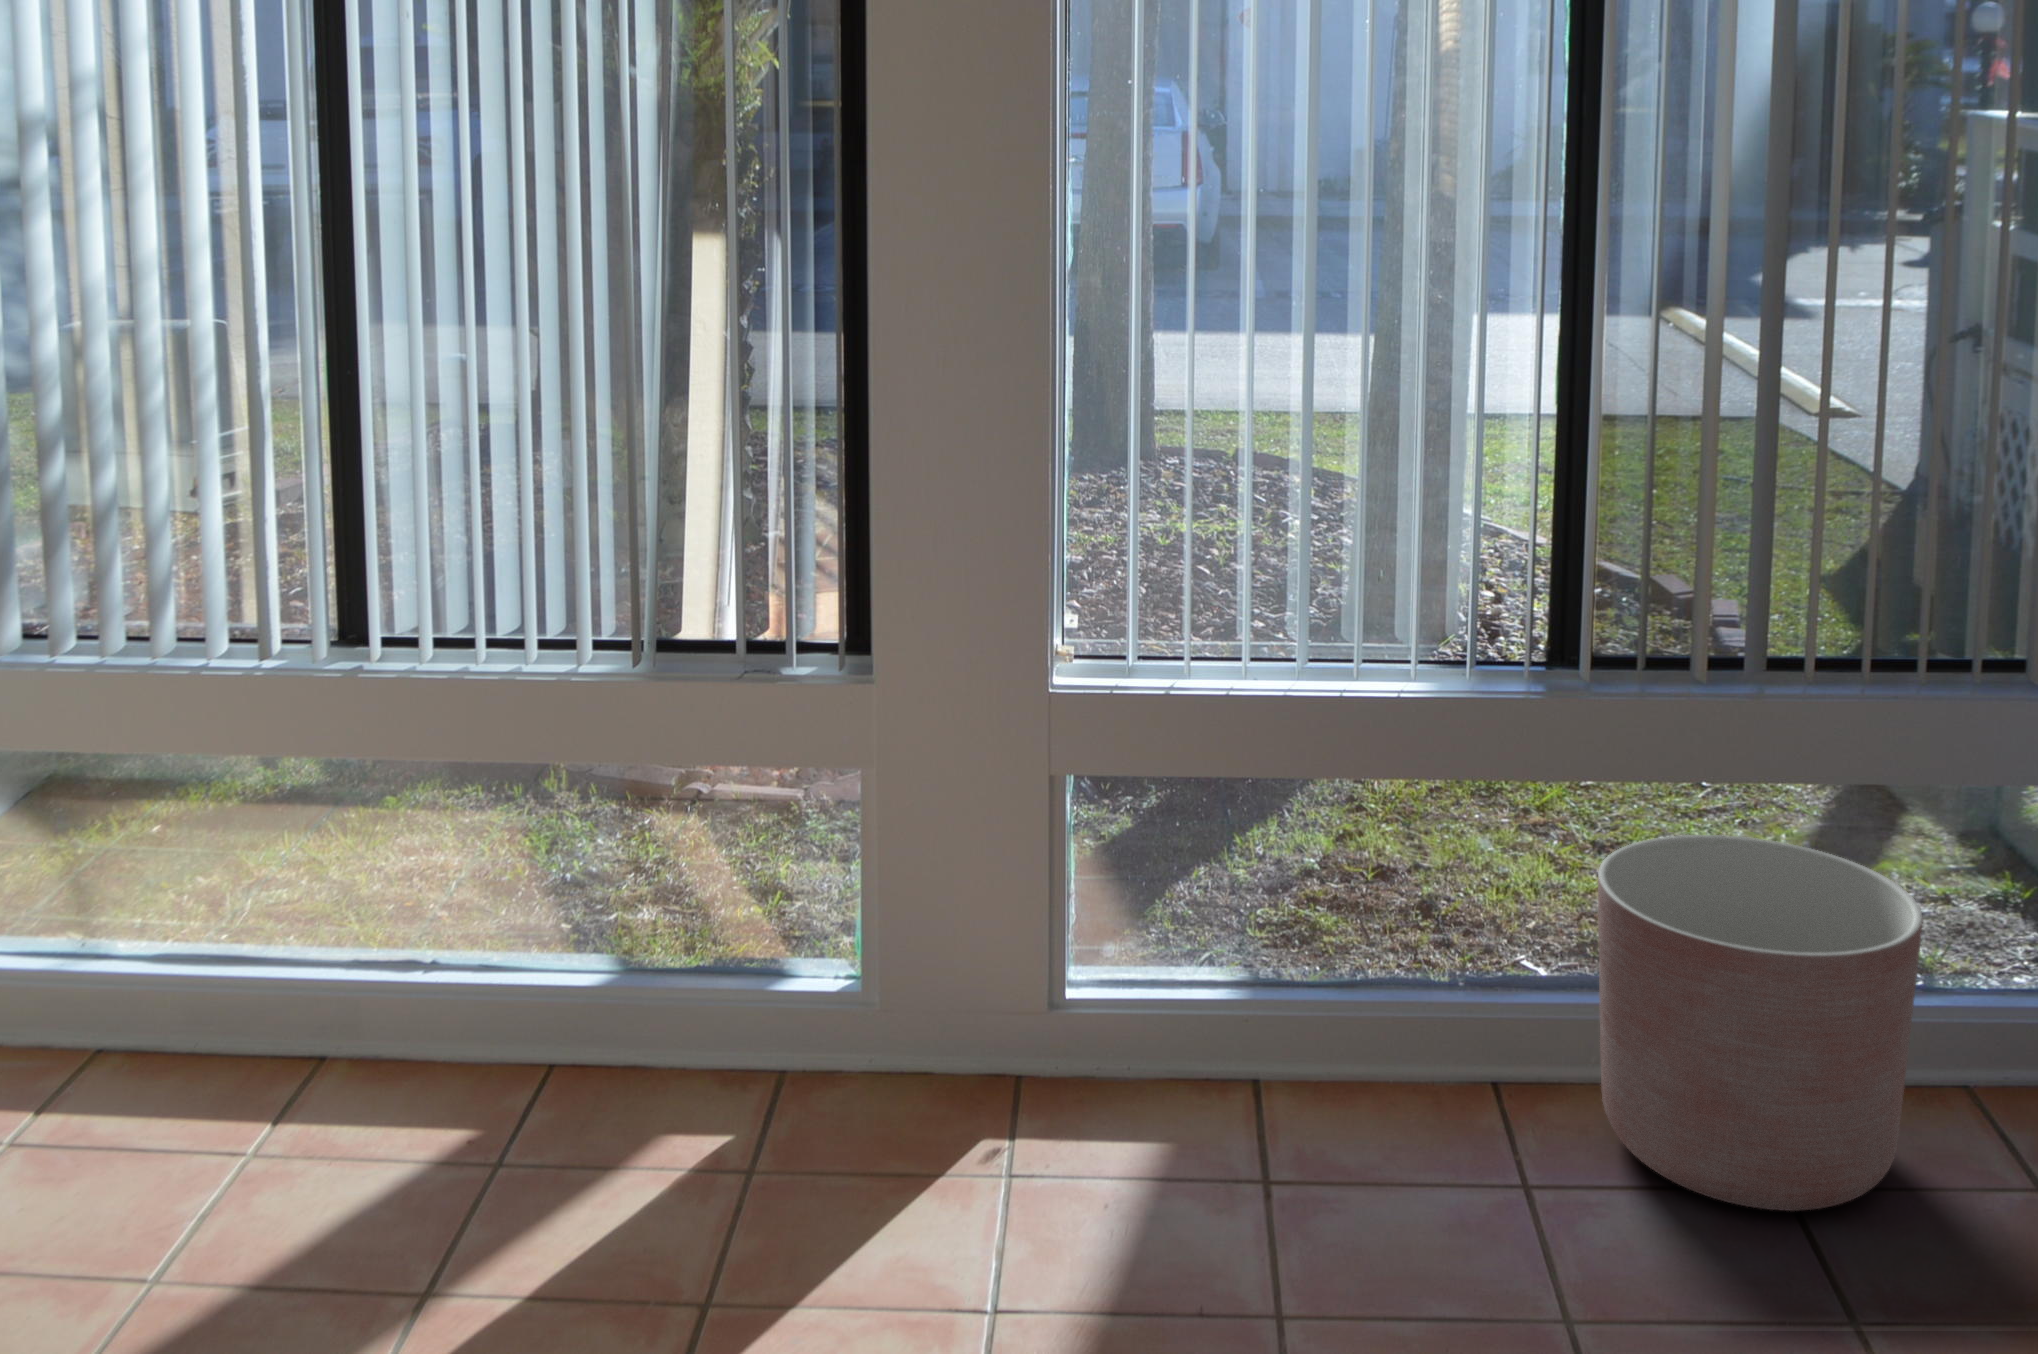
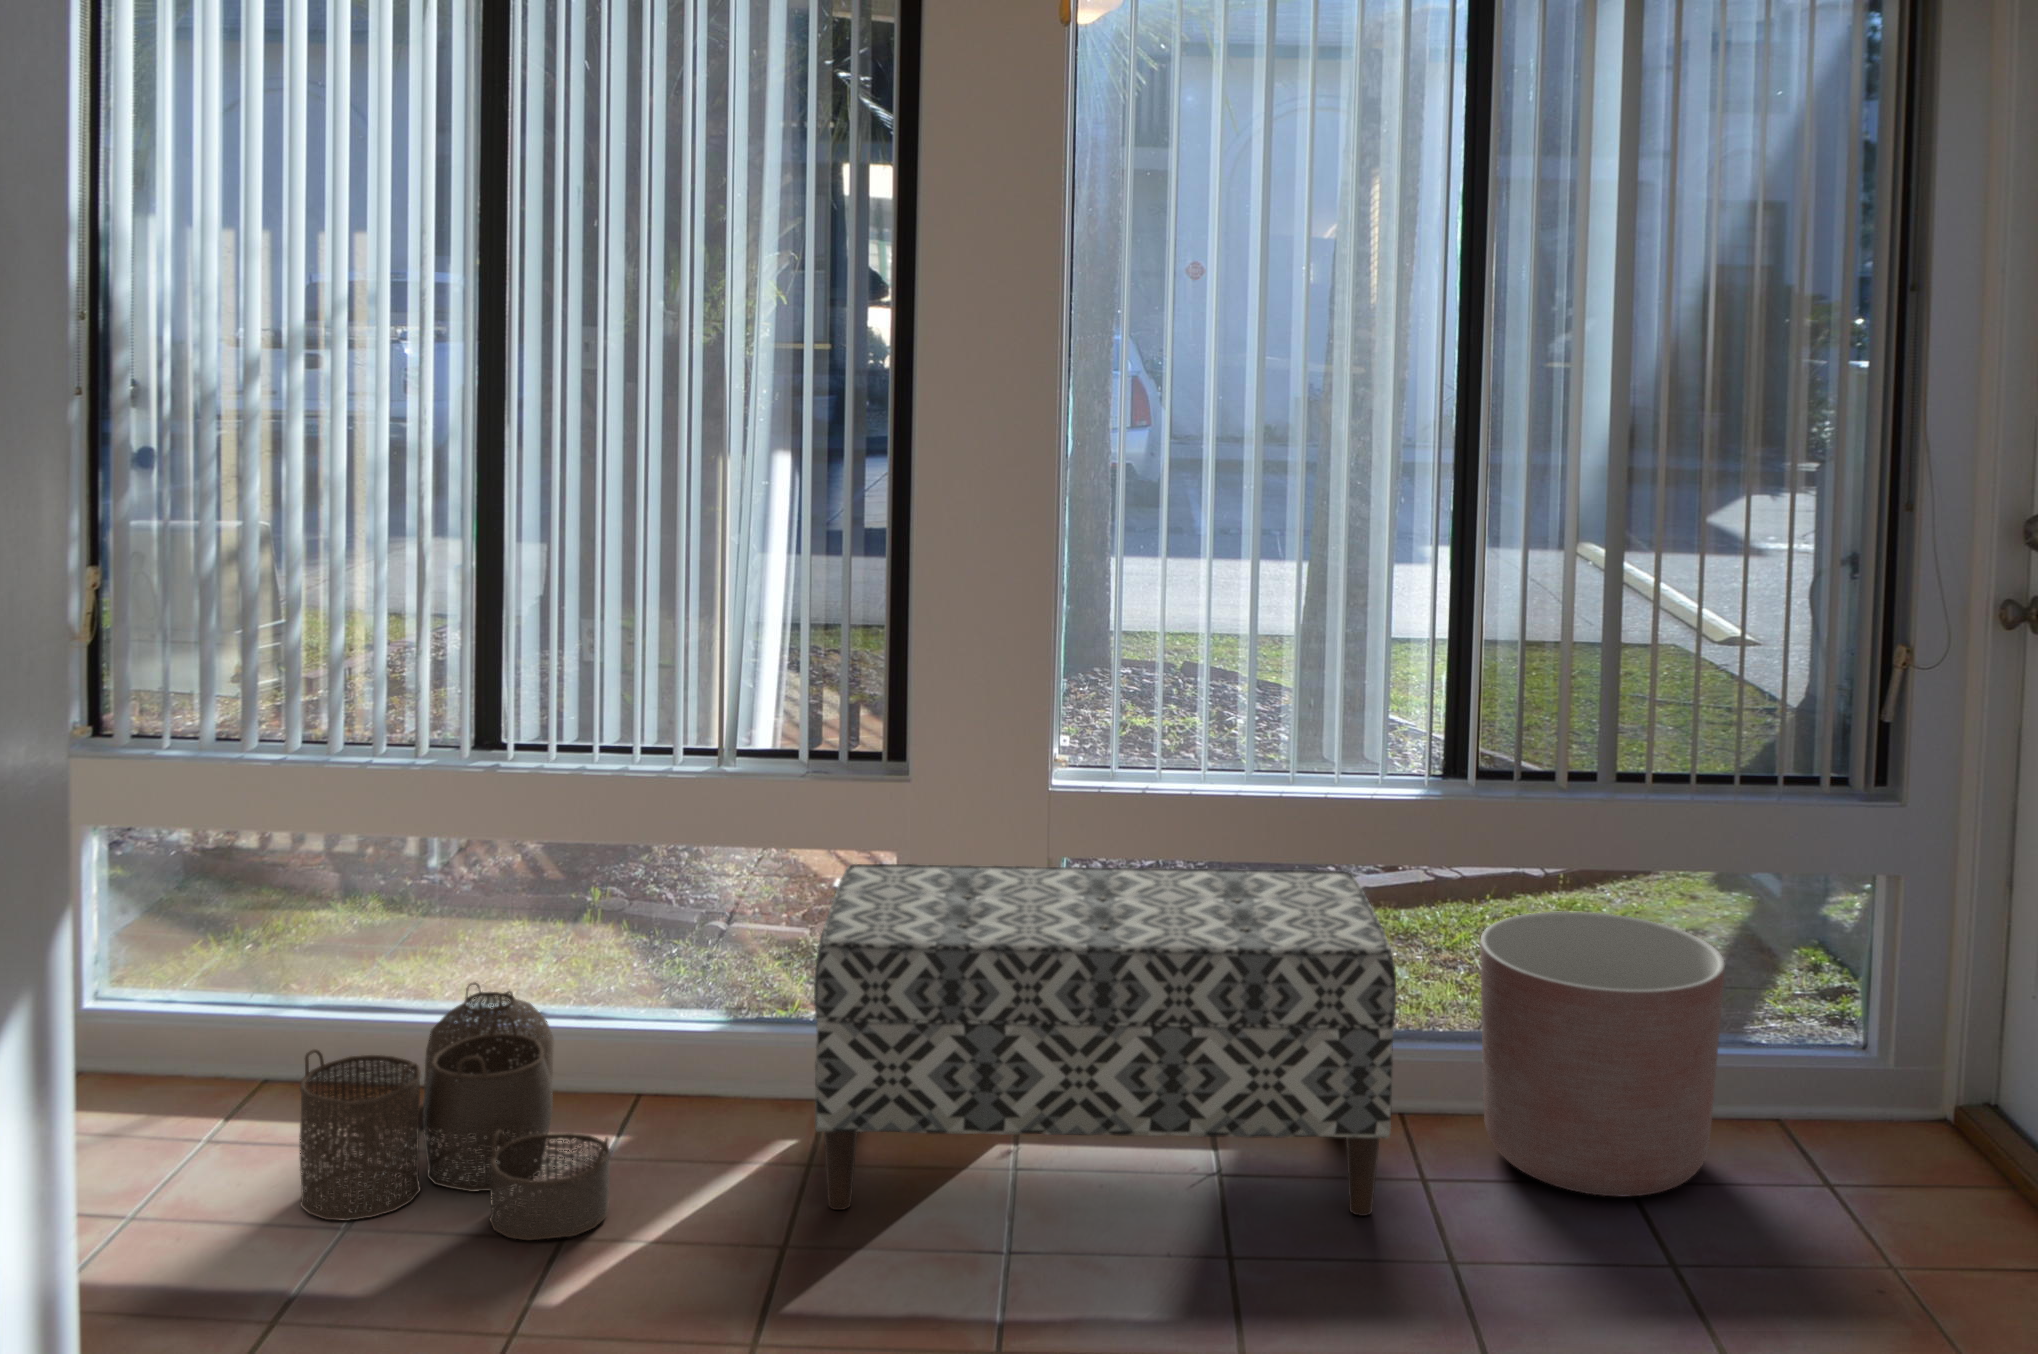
bench: none [740,787,1504,1244] -> present [814,864,1397,1216]
woven basket: none [73,936,483,1298] -> present [300,983,610,1240]

